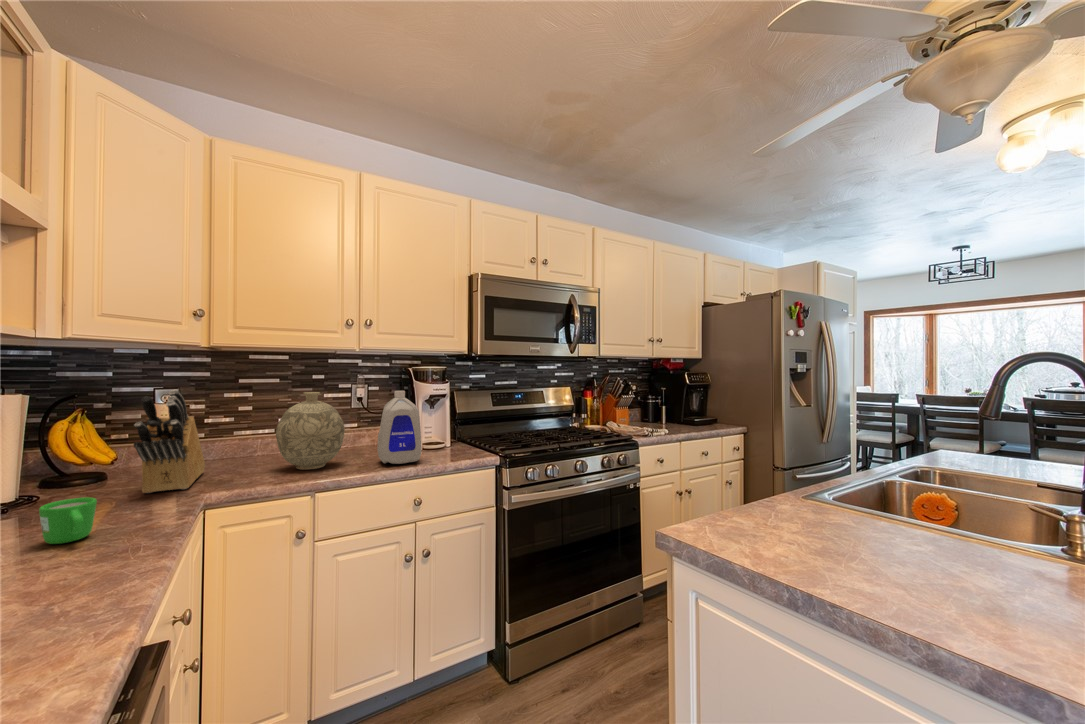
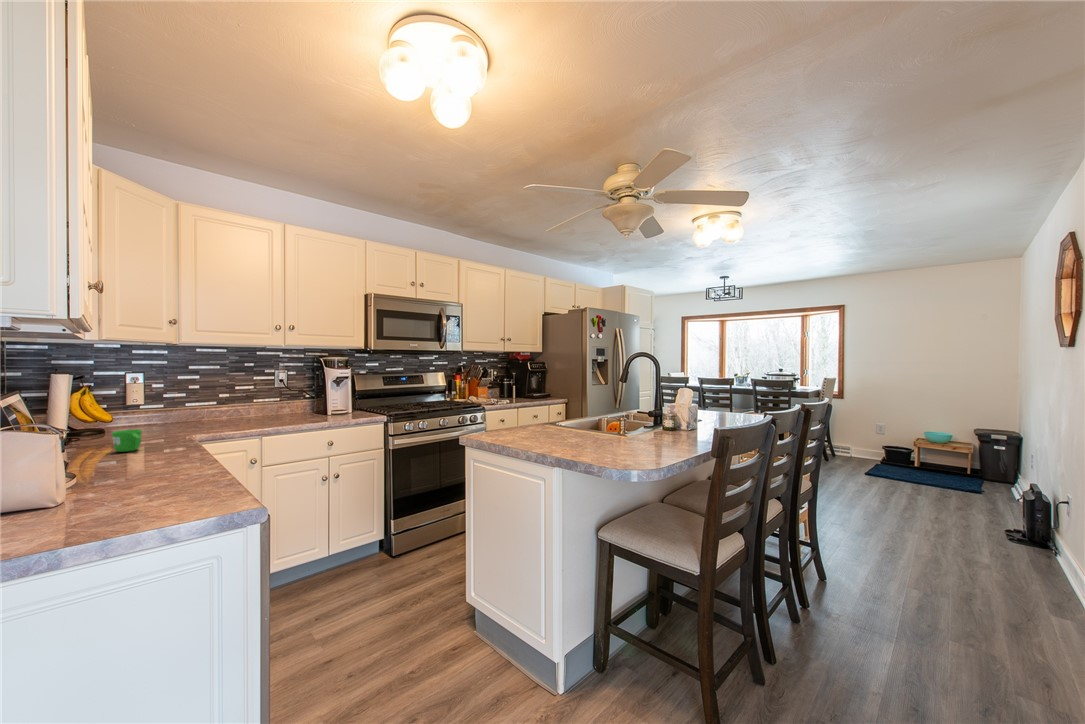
knife block: present [134,390,205,493] -> none [142,372,175,437]
bottle: present [377,391,422,464] -> none [300,373,331,420]
decorative vase: present [276,392,345,470] -> none [227,375,276,425]

